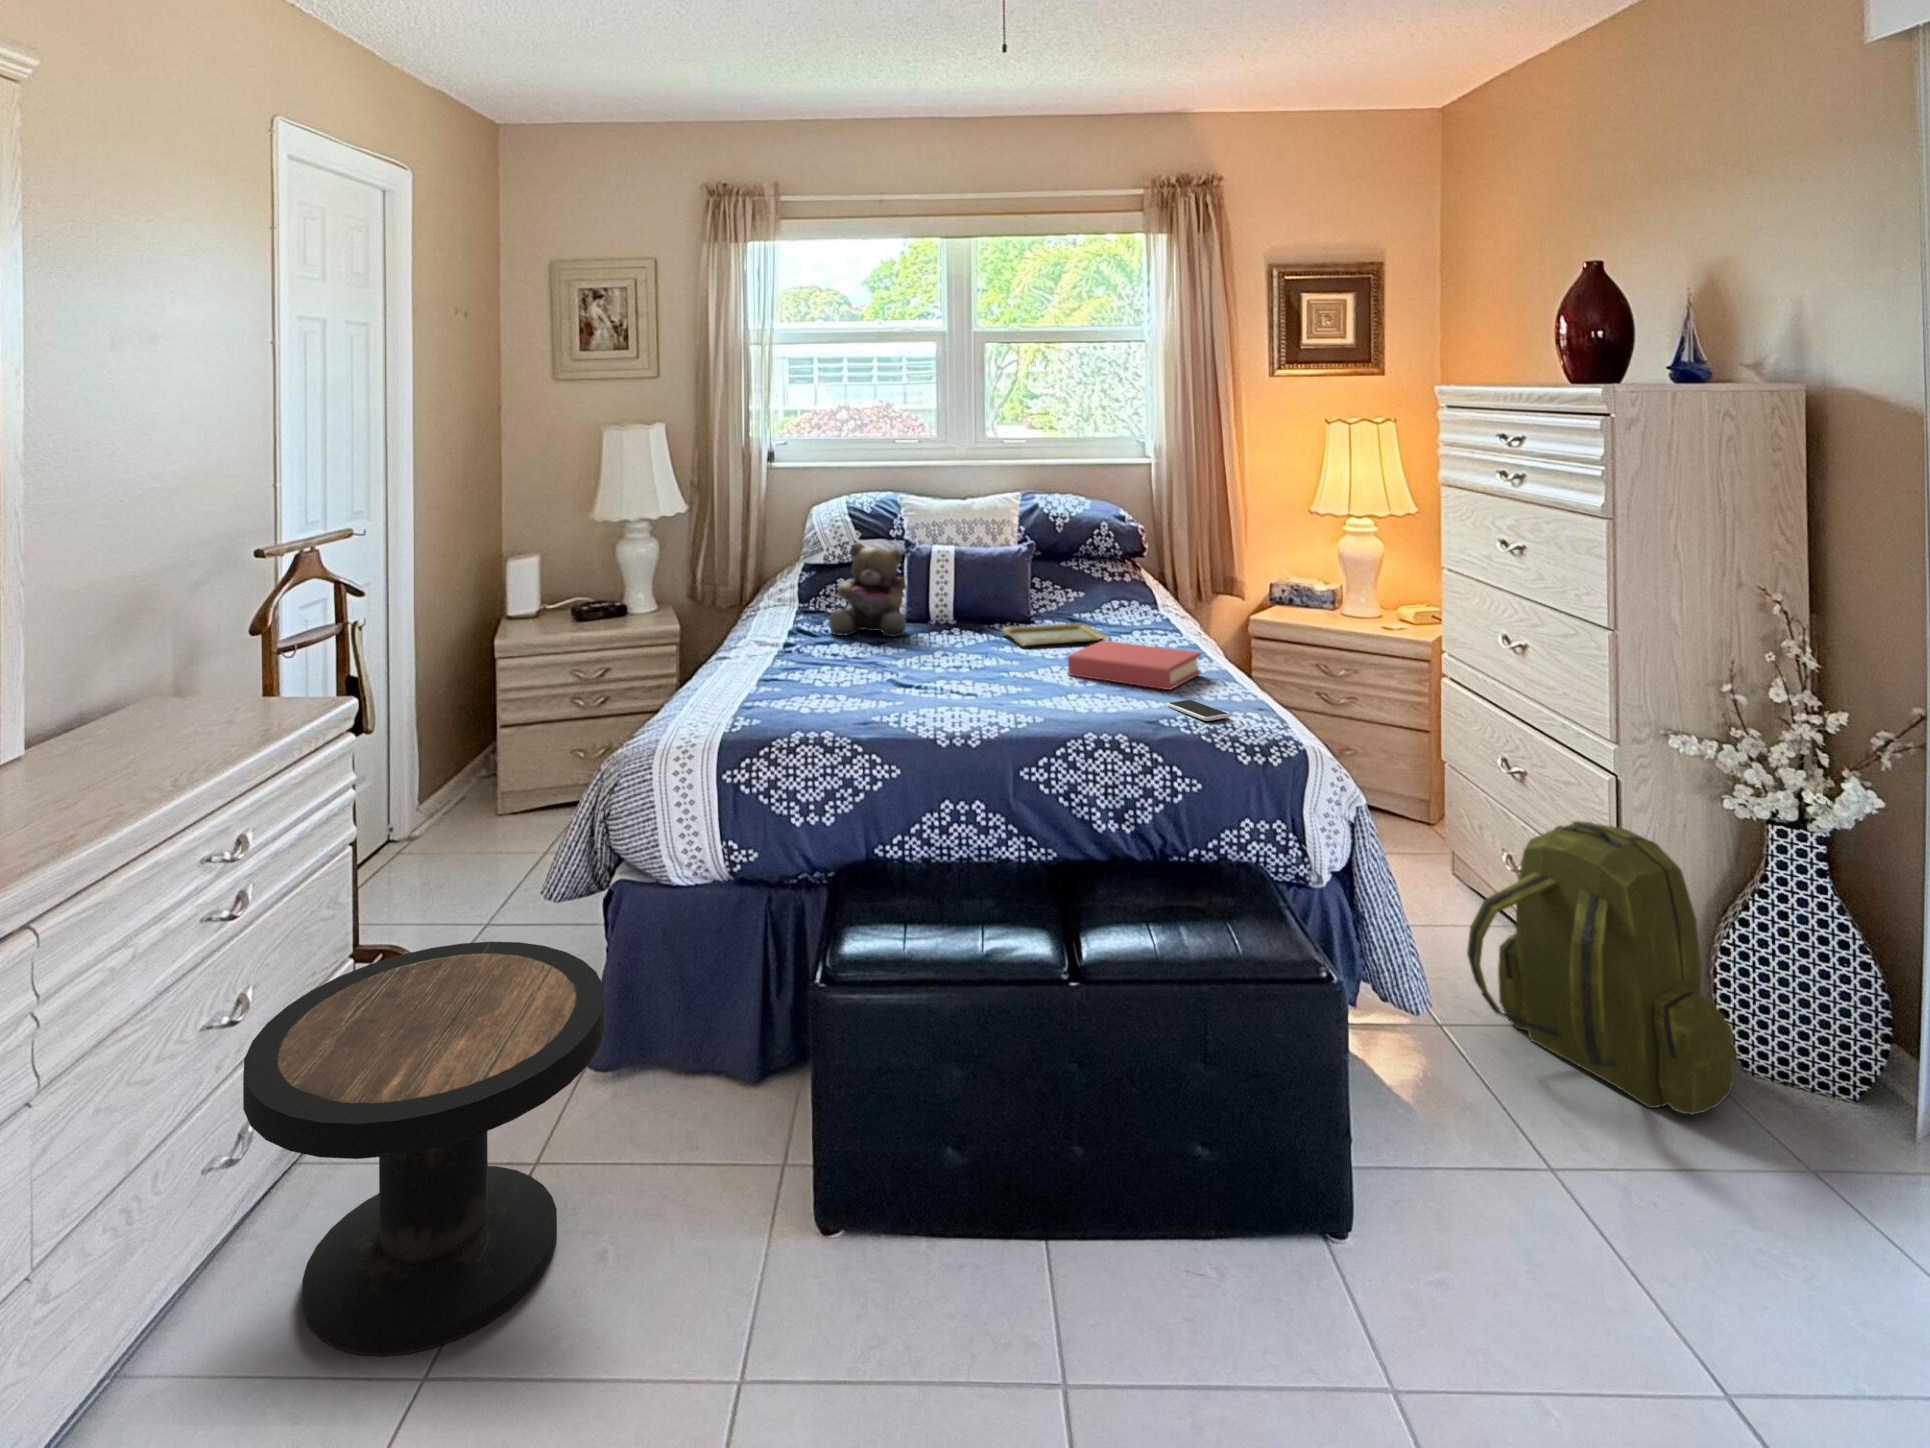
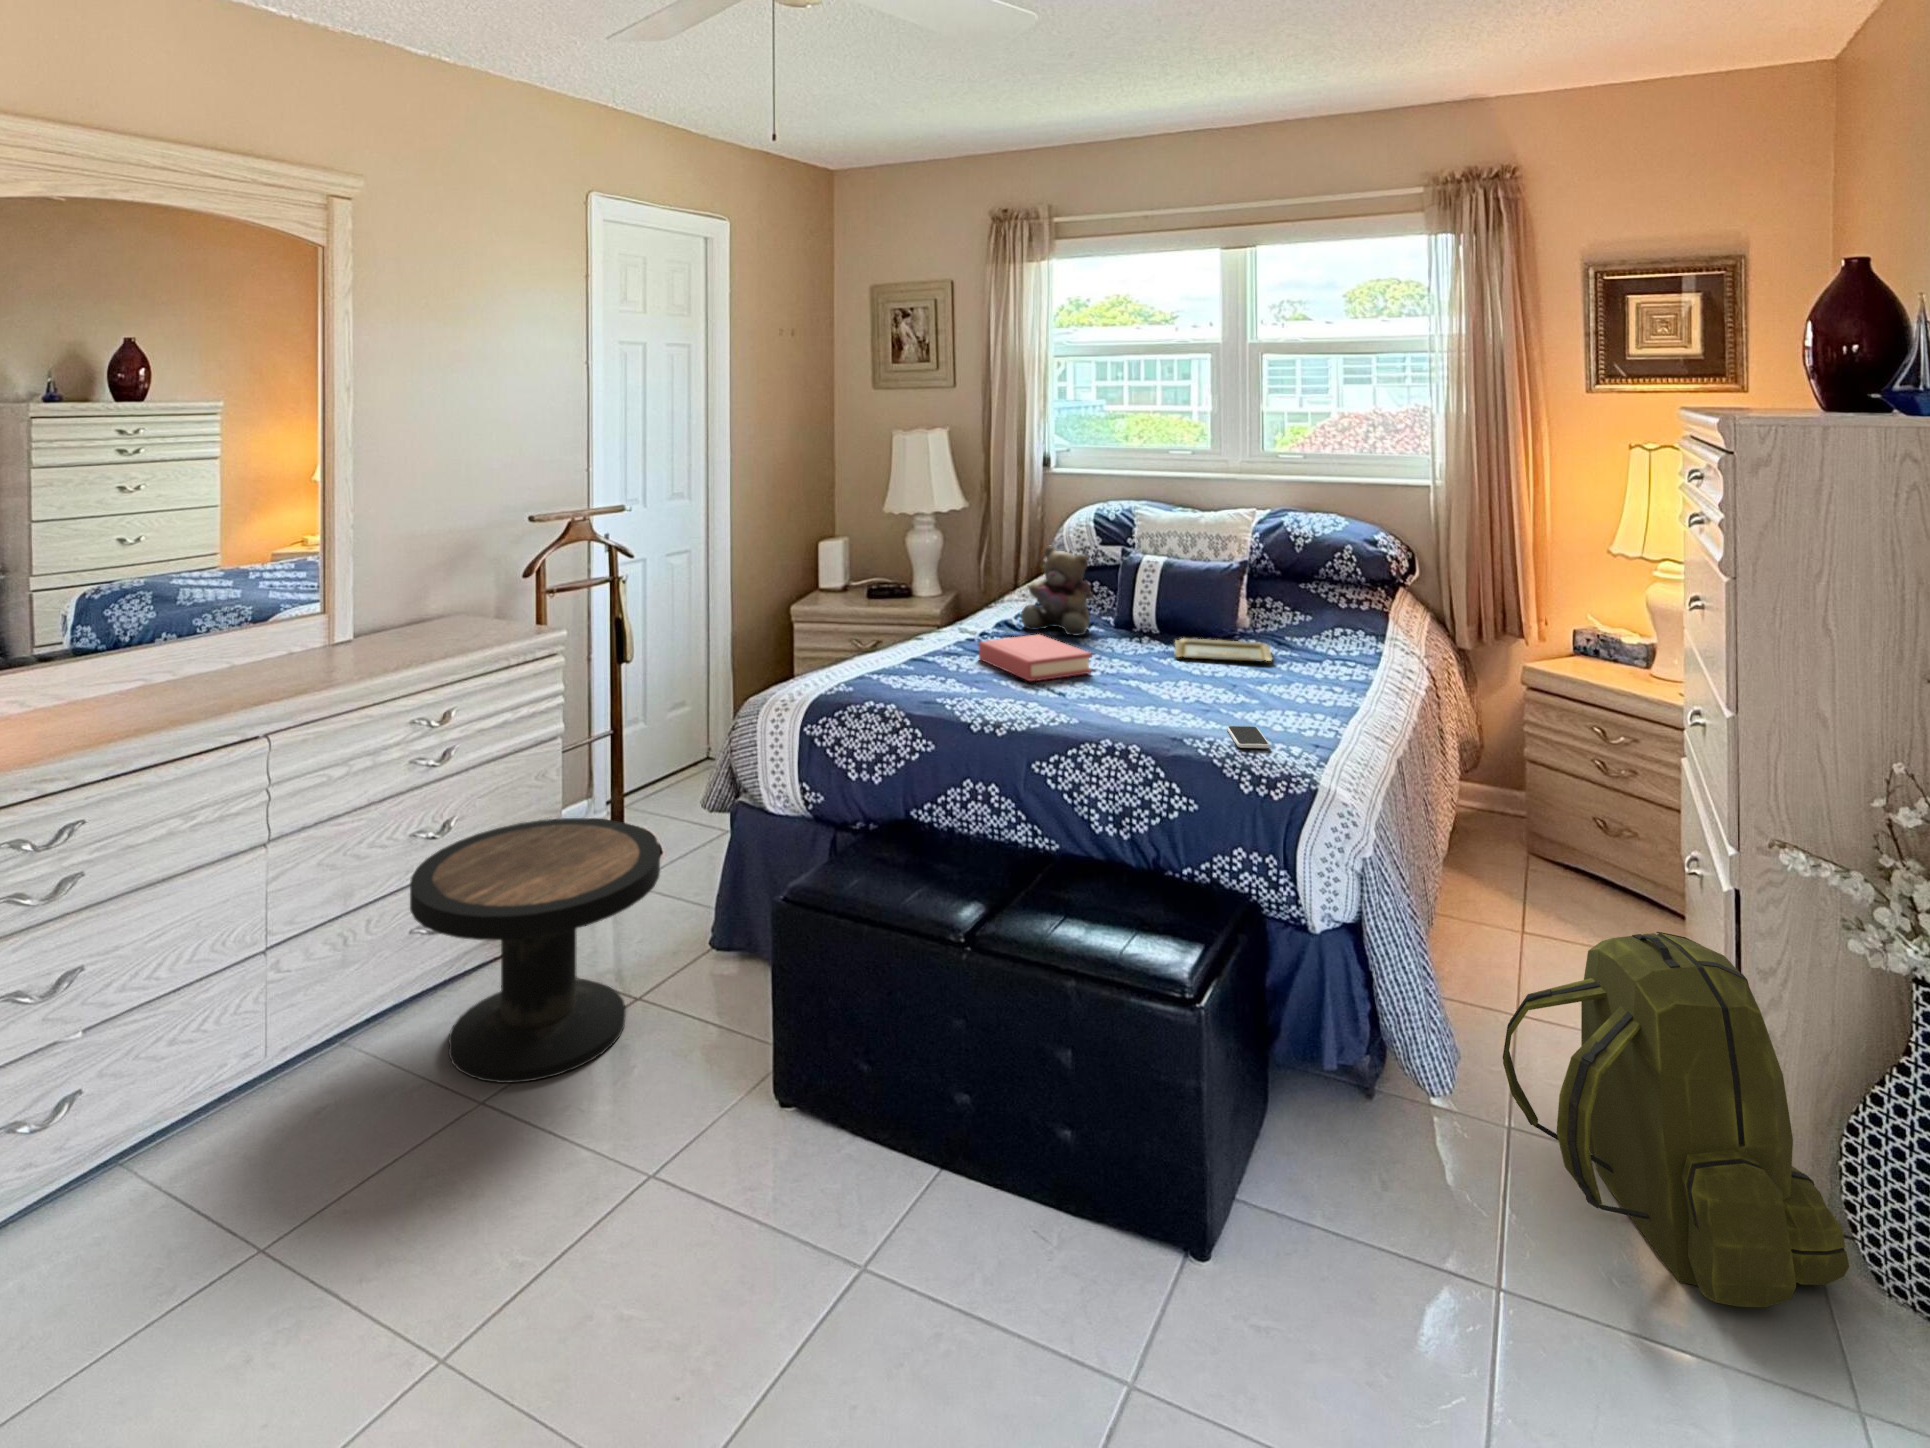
hardback book: present [1068,640,1201,690] -> present [979,635,1092,681]

